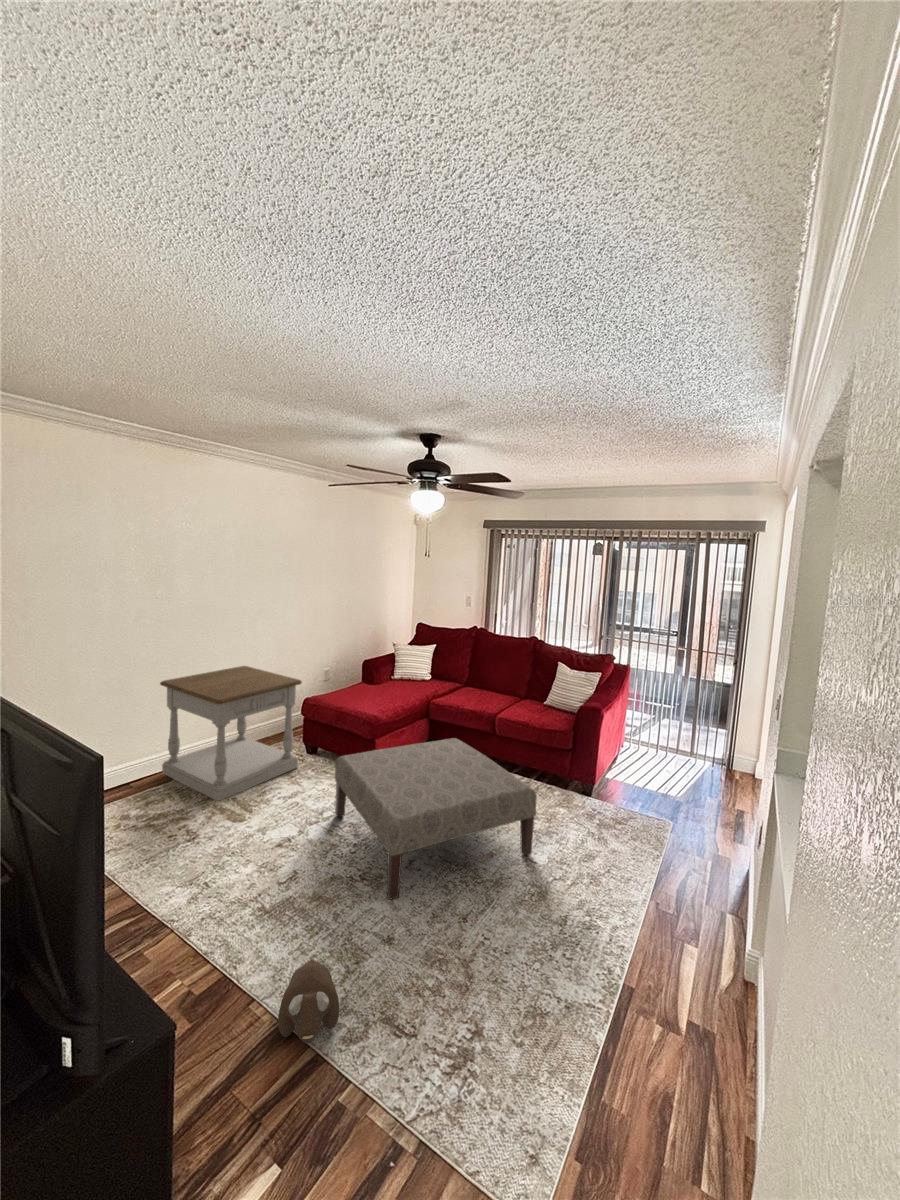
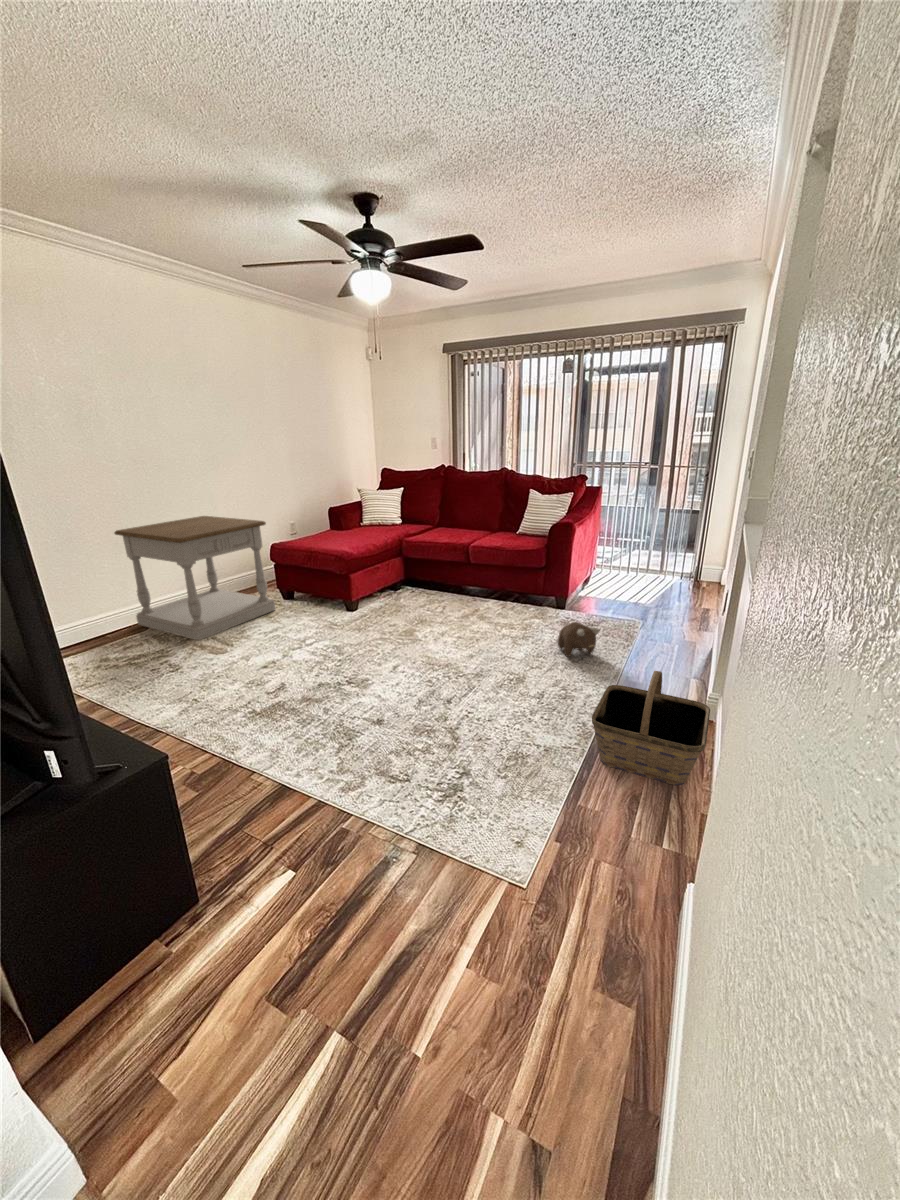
ottoman: present [335,738,537,899] -> none [310,563,512,695]
basket: none [618,927,750,1083] -> present [592,671,710,785]
plush toy: present [278,960,339,1044] -> present [558,622,599,657]

